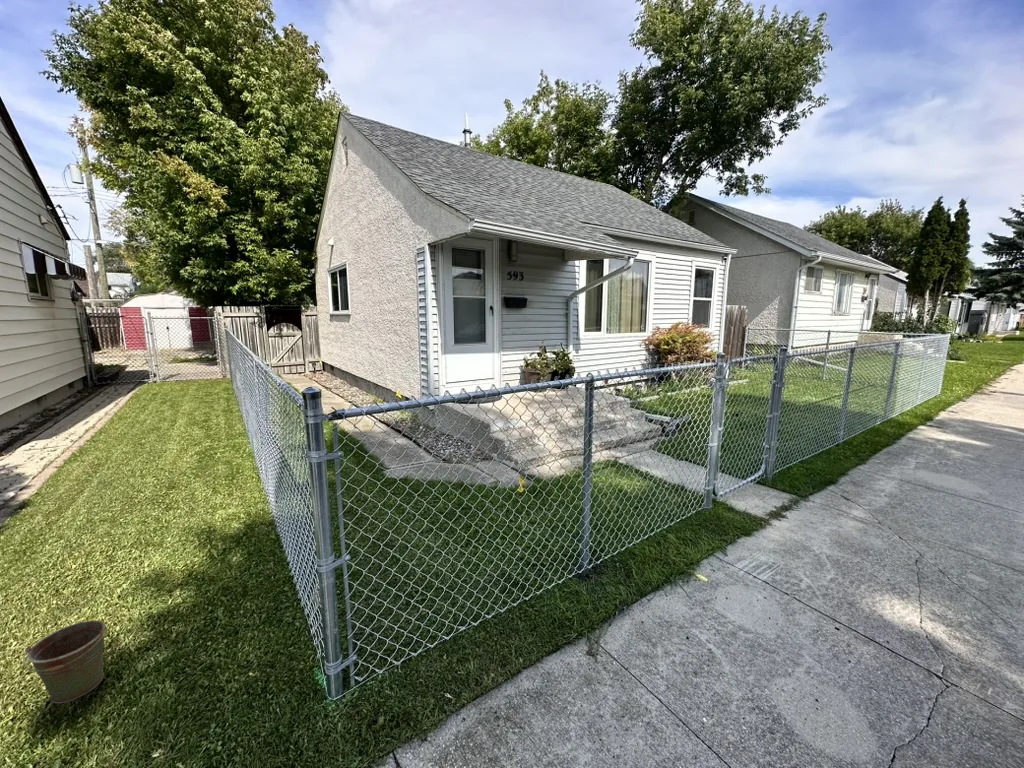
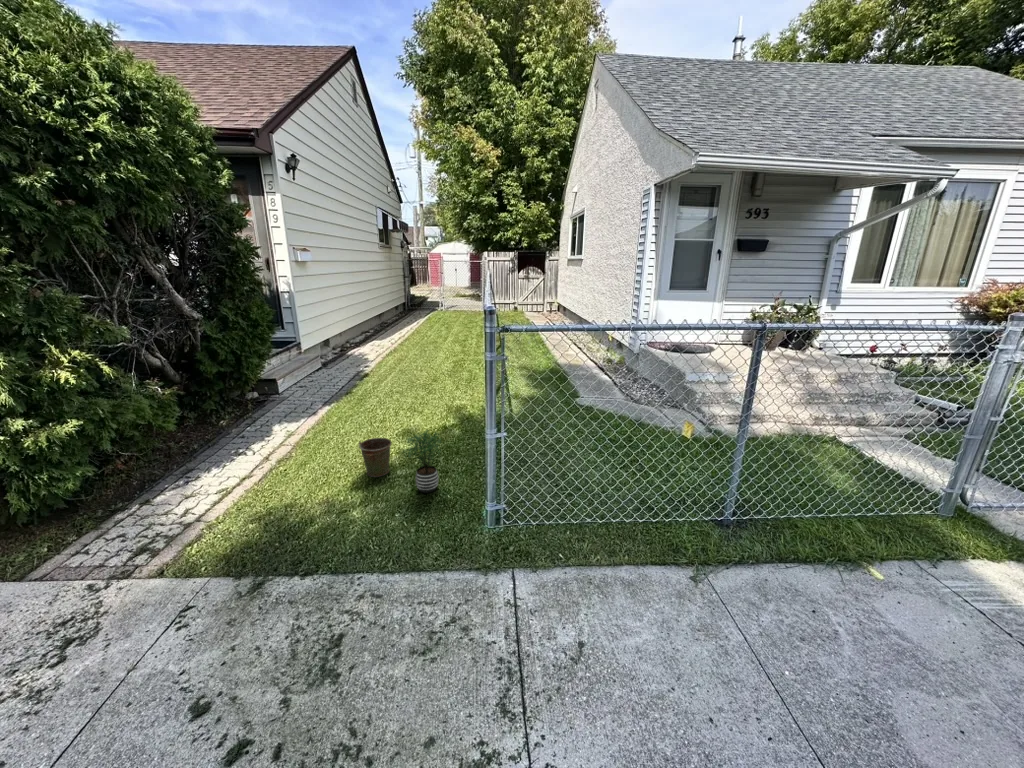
potted plant: none [135,585,221,696] -> present [403,430,440,493]

